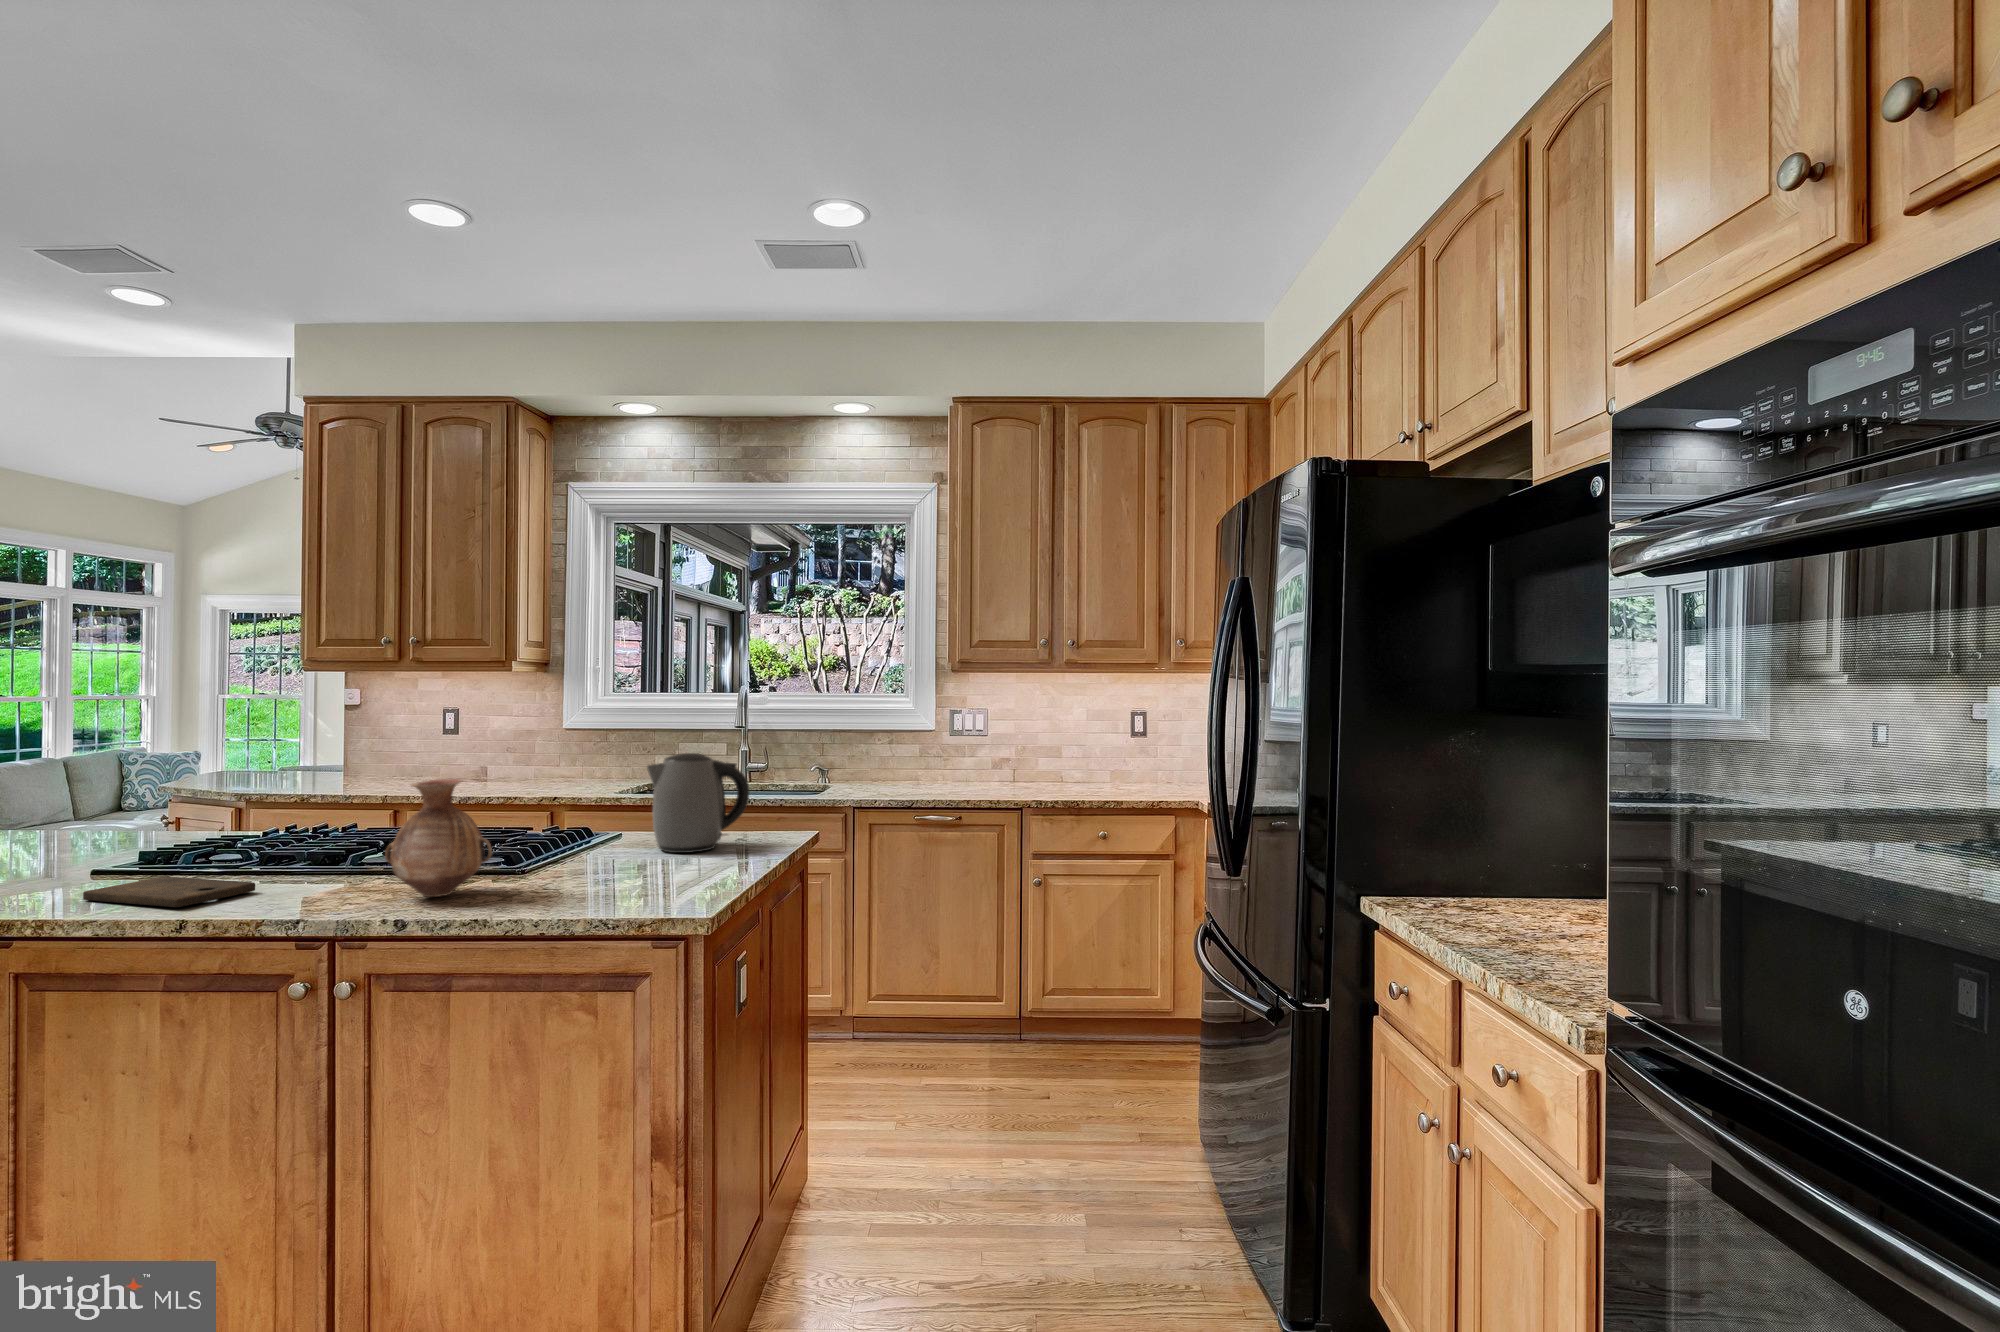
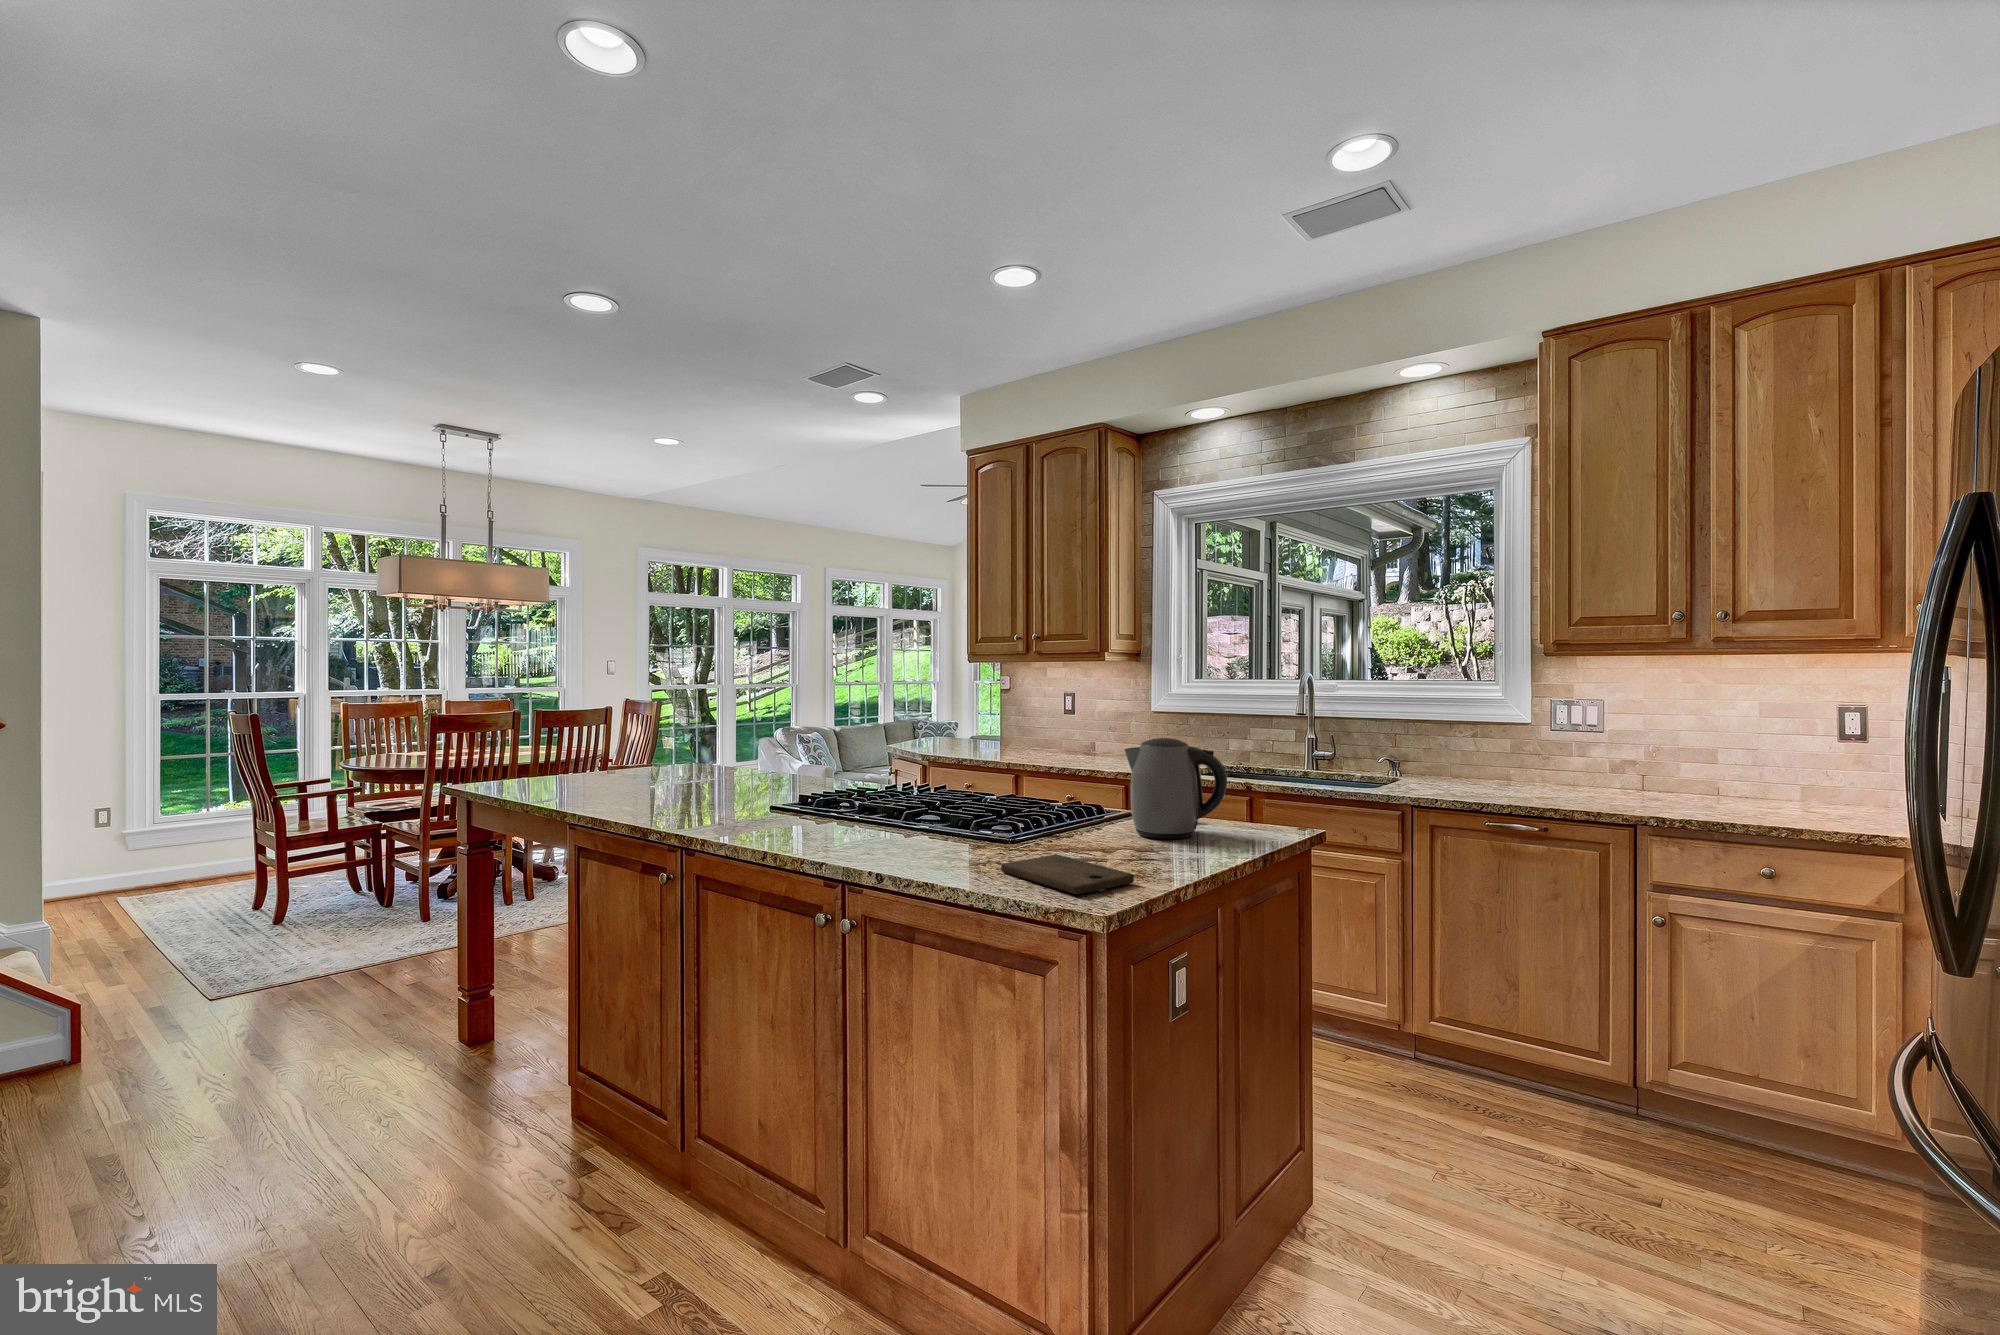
vase: present [385,779,492,897] -> none [884,752,958,855]
cutting board: present [83,876,255,907] -> present [1001,855,1134,894]

